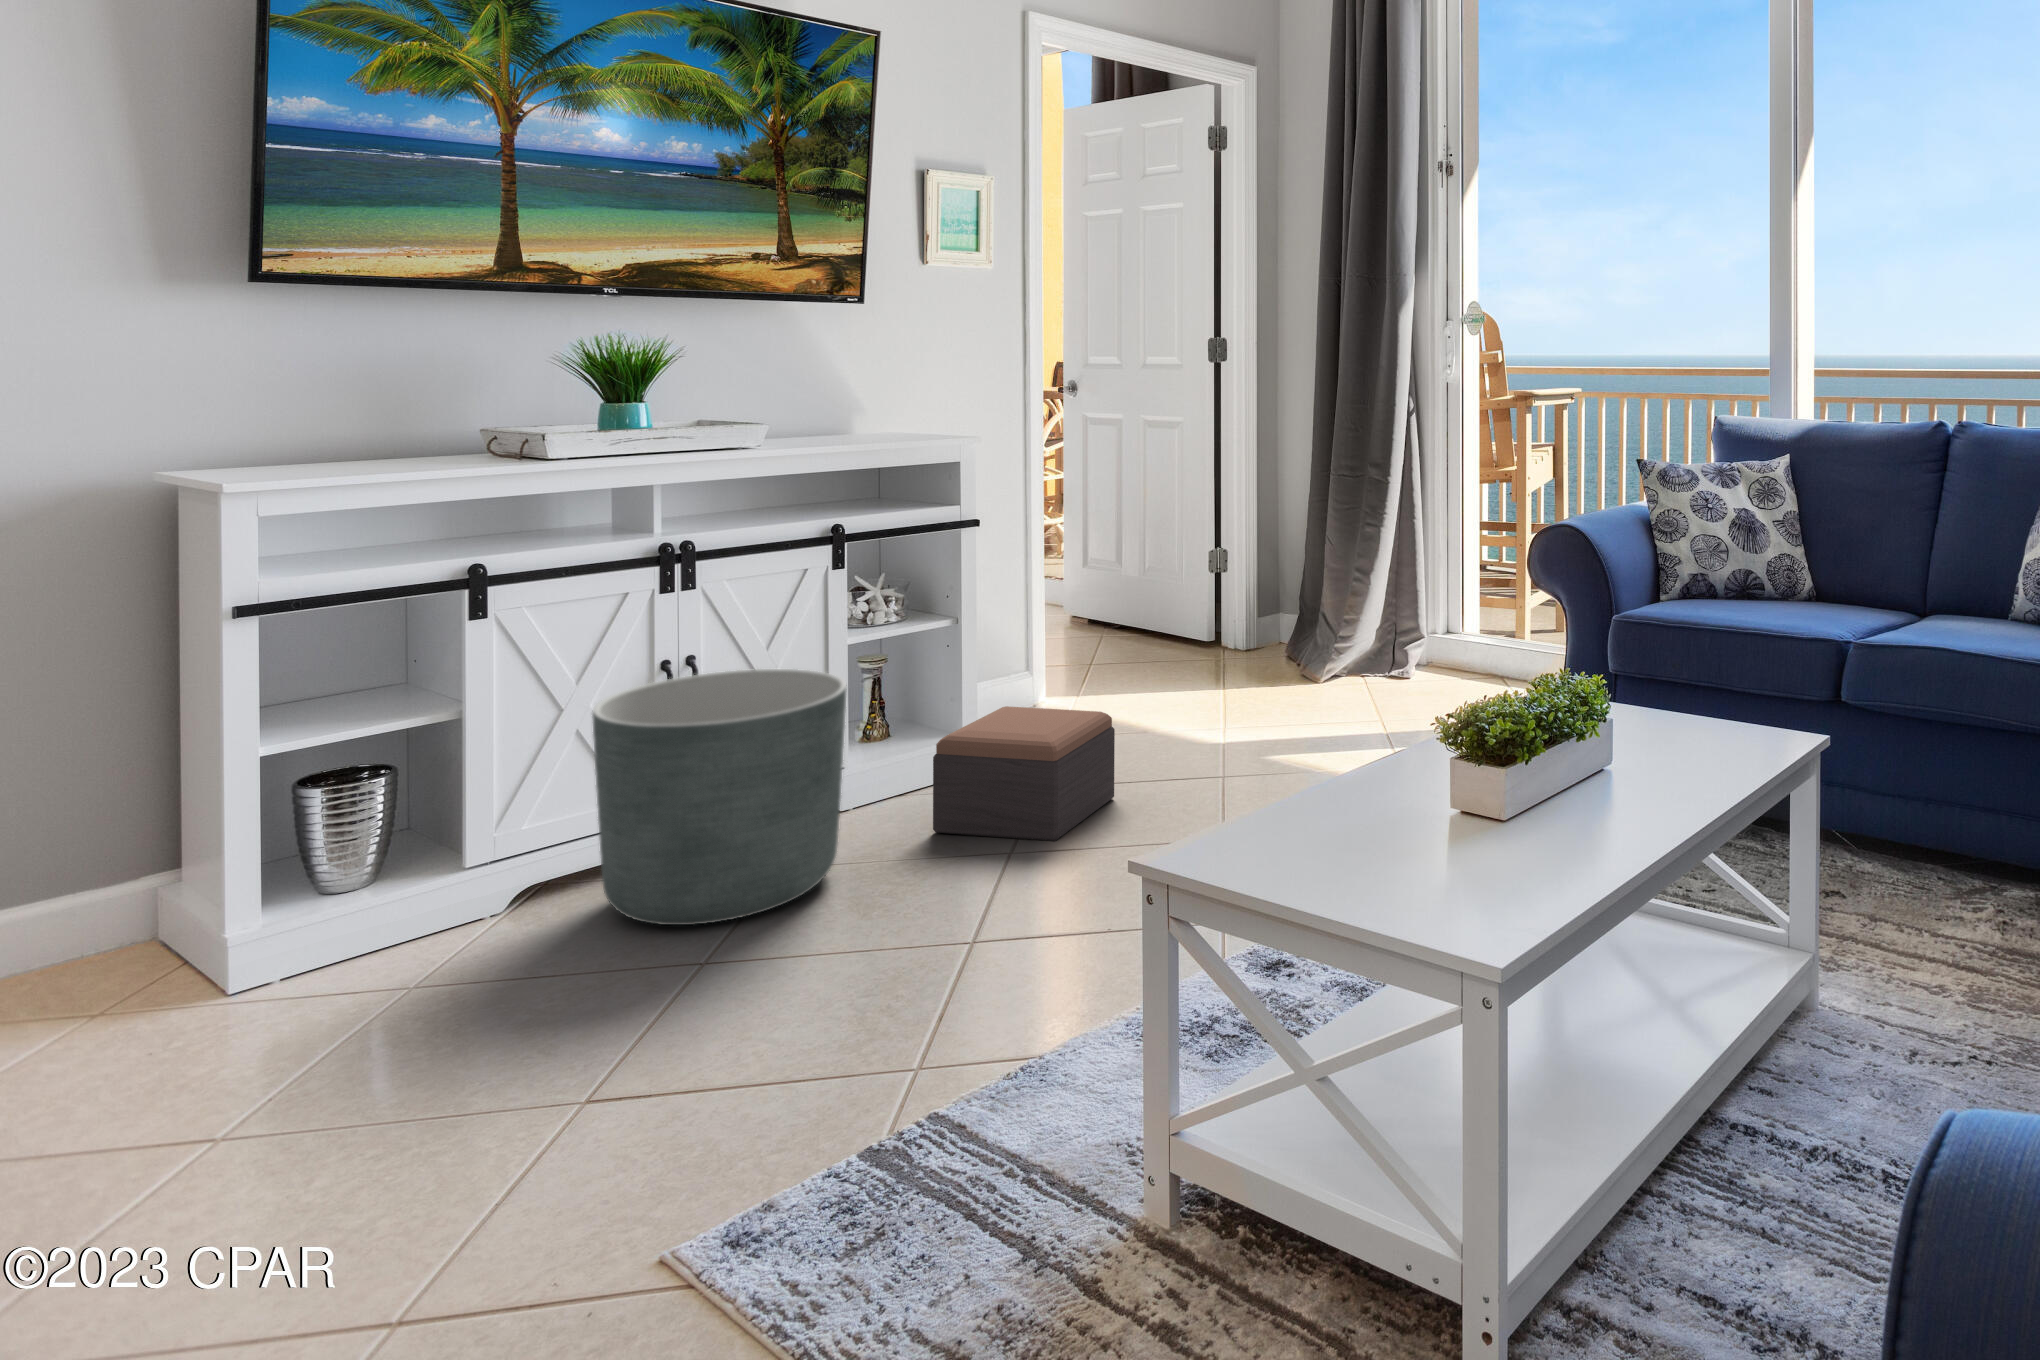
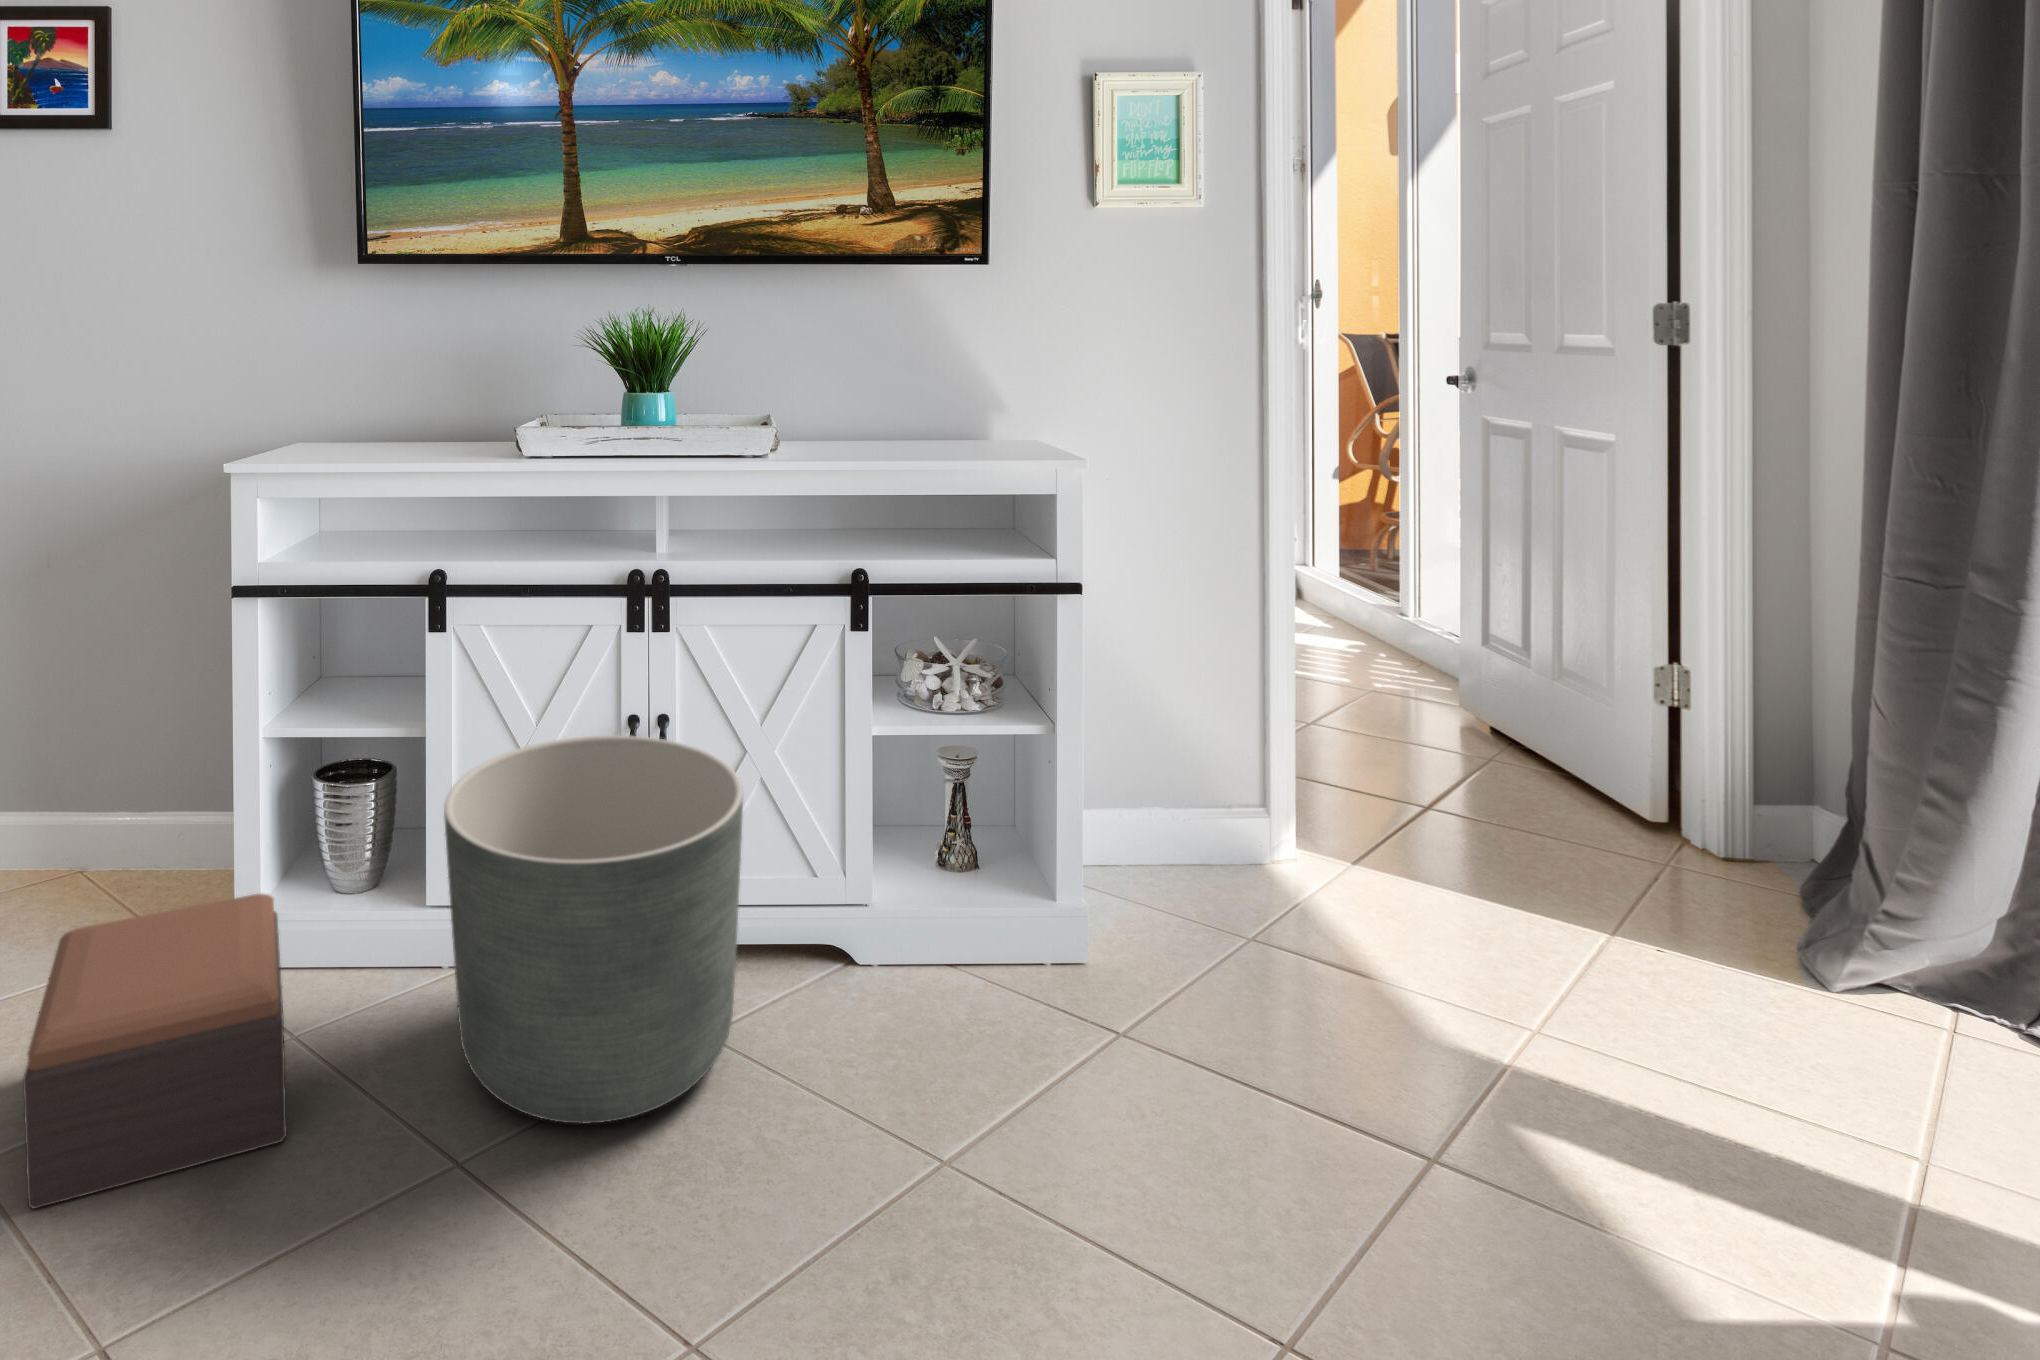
footstool: present [933,706,1115,841] -> present [23,894,287,1209]

